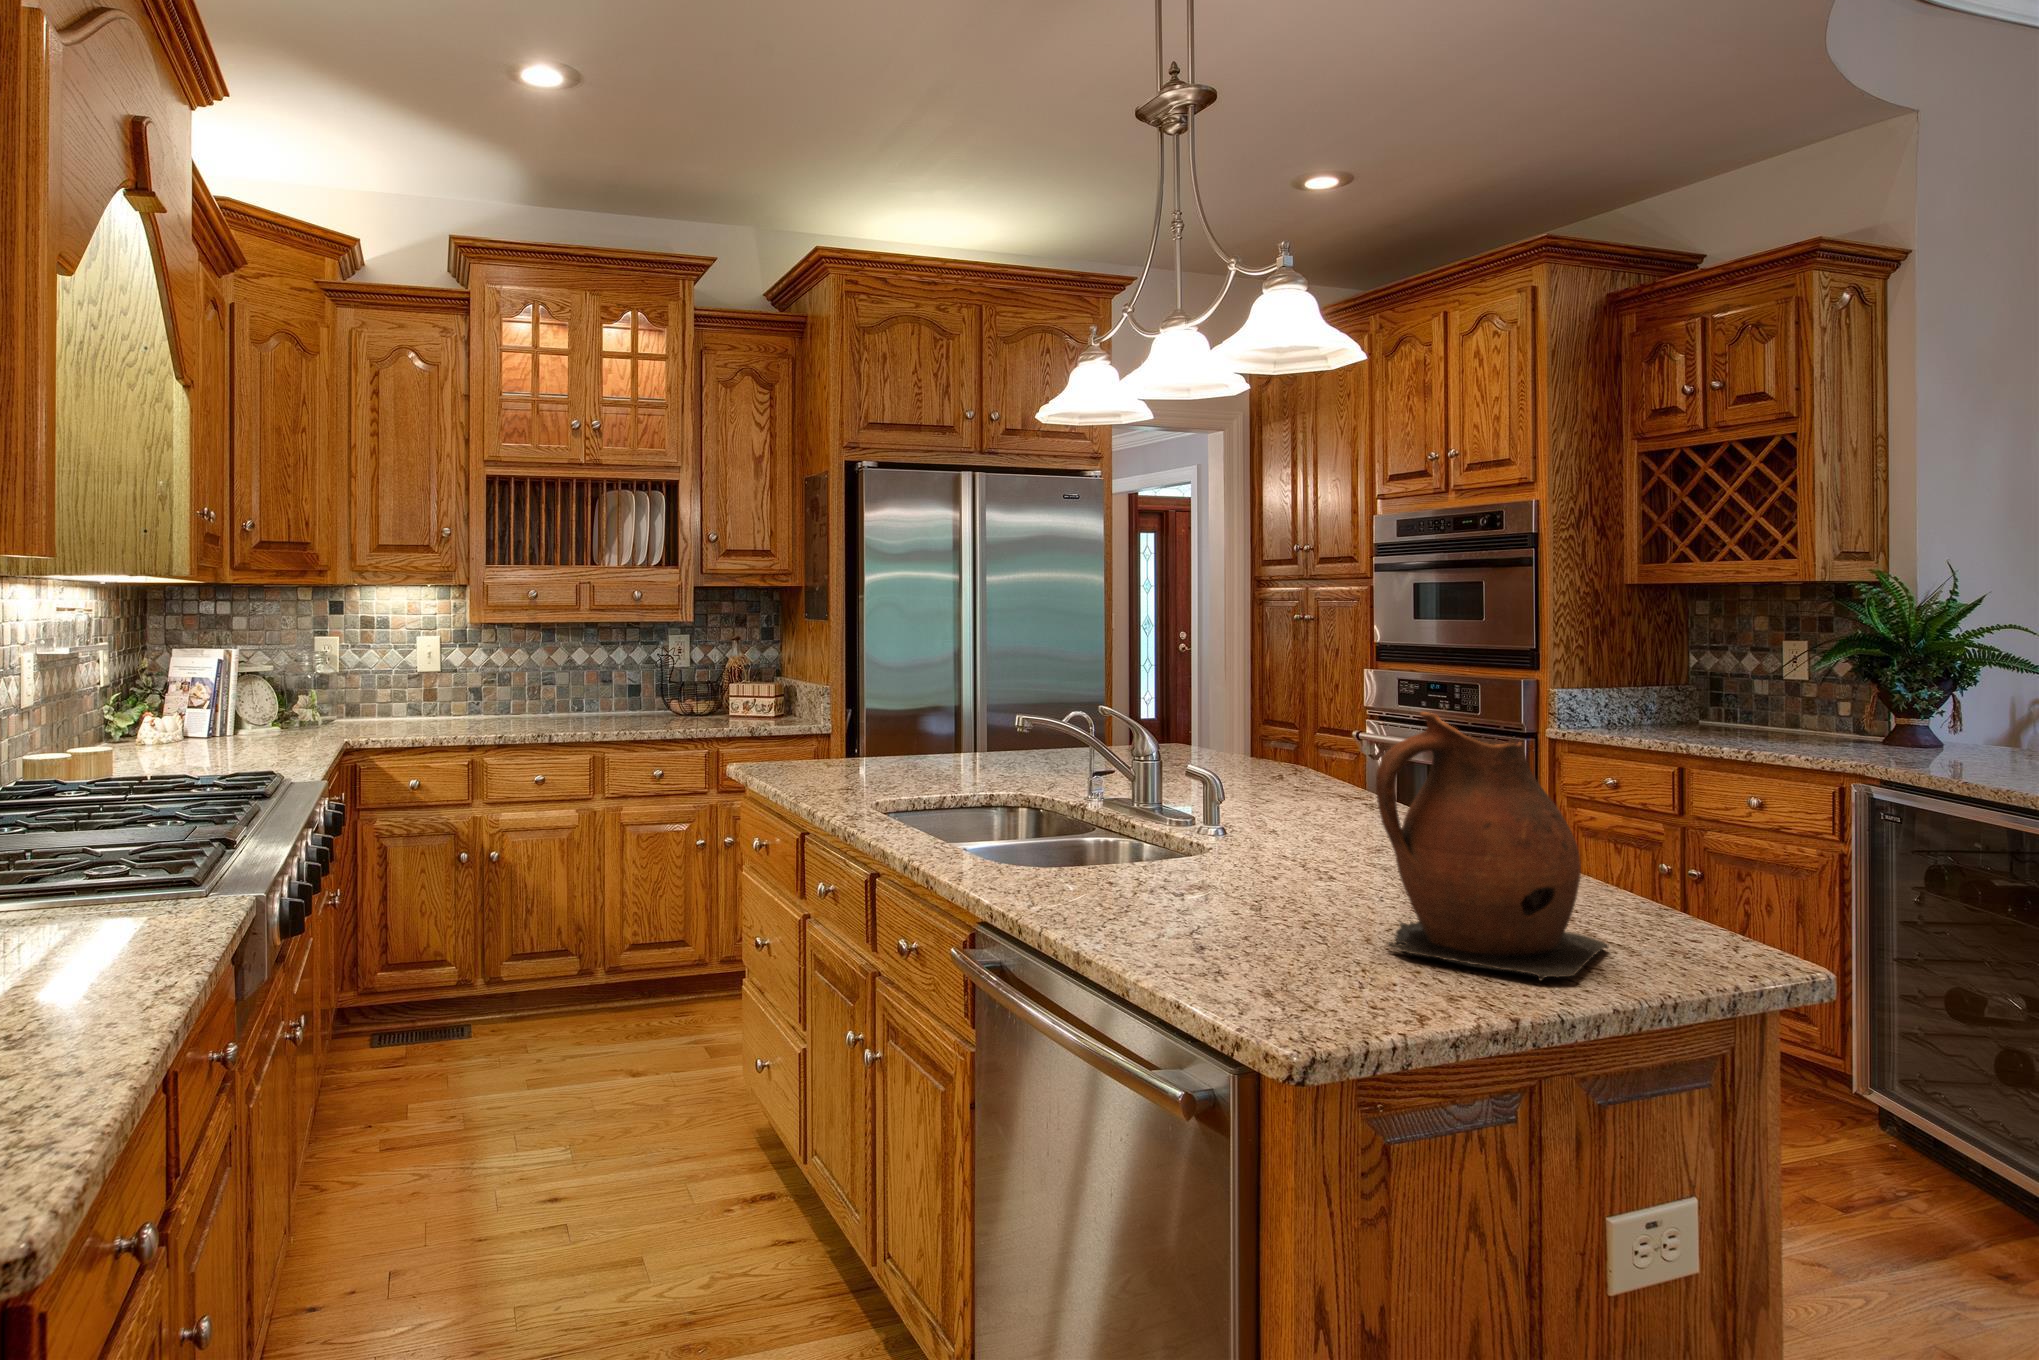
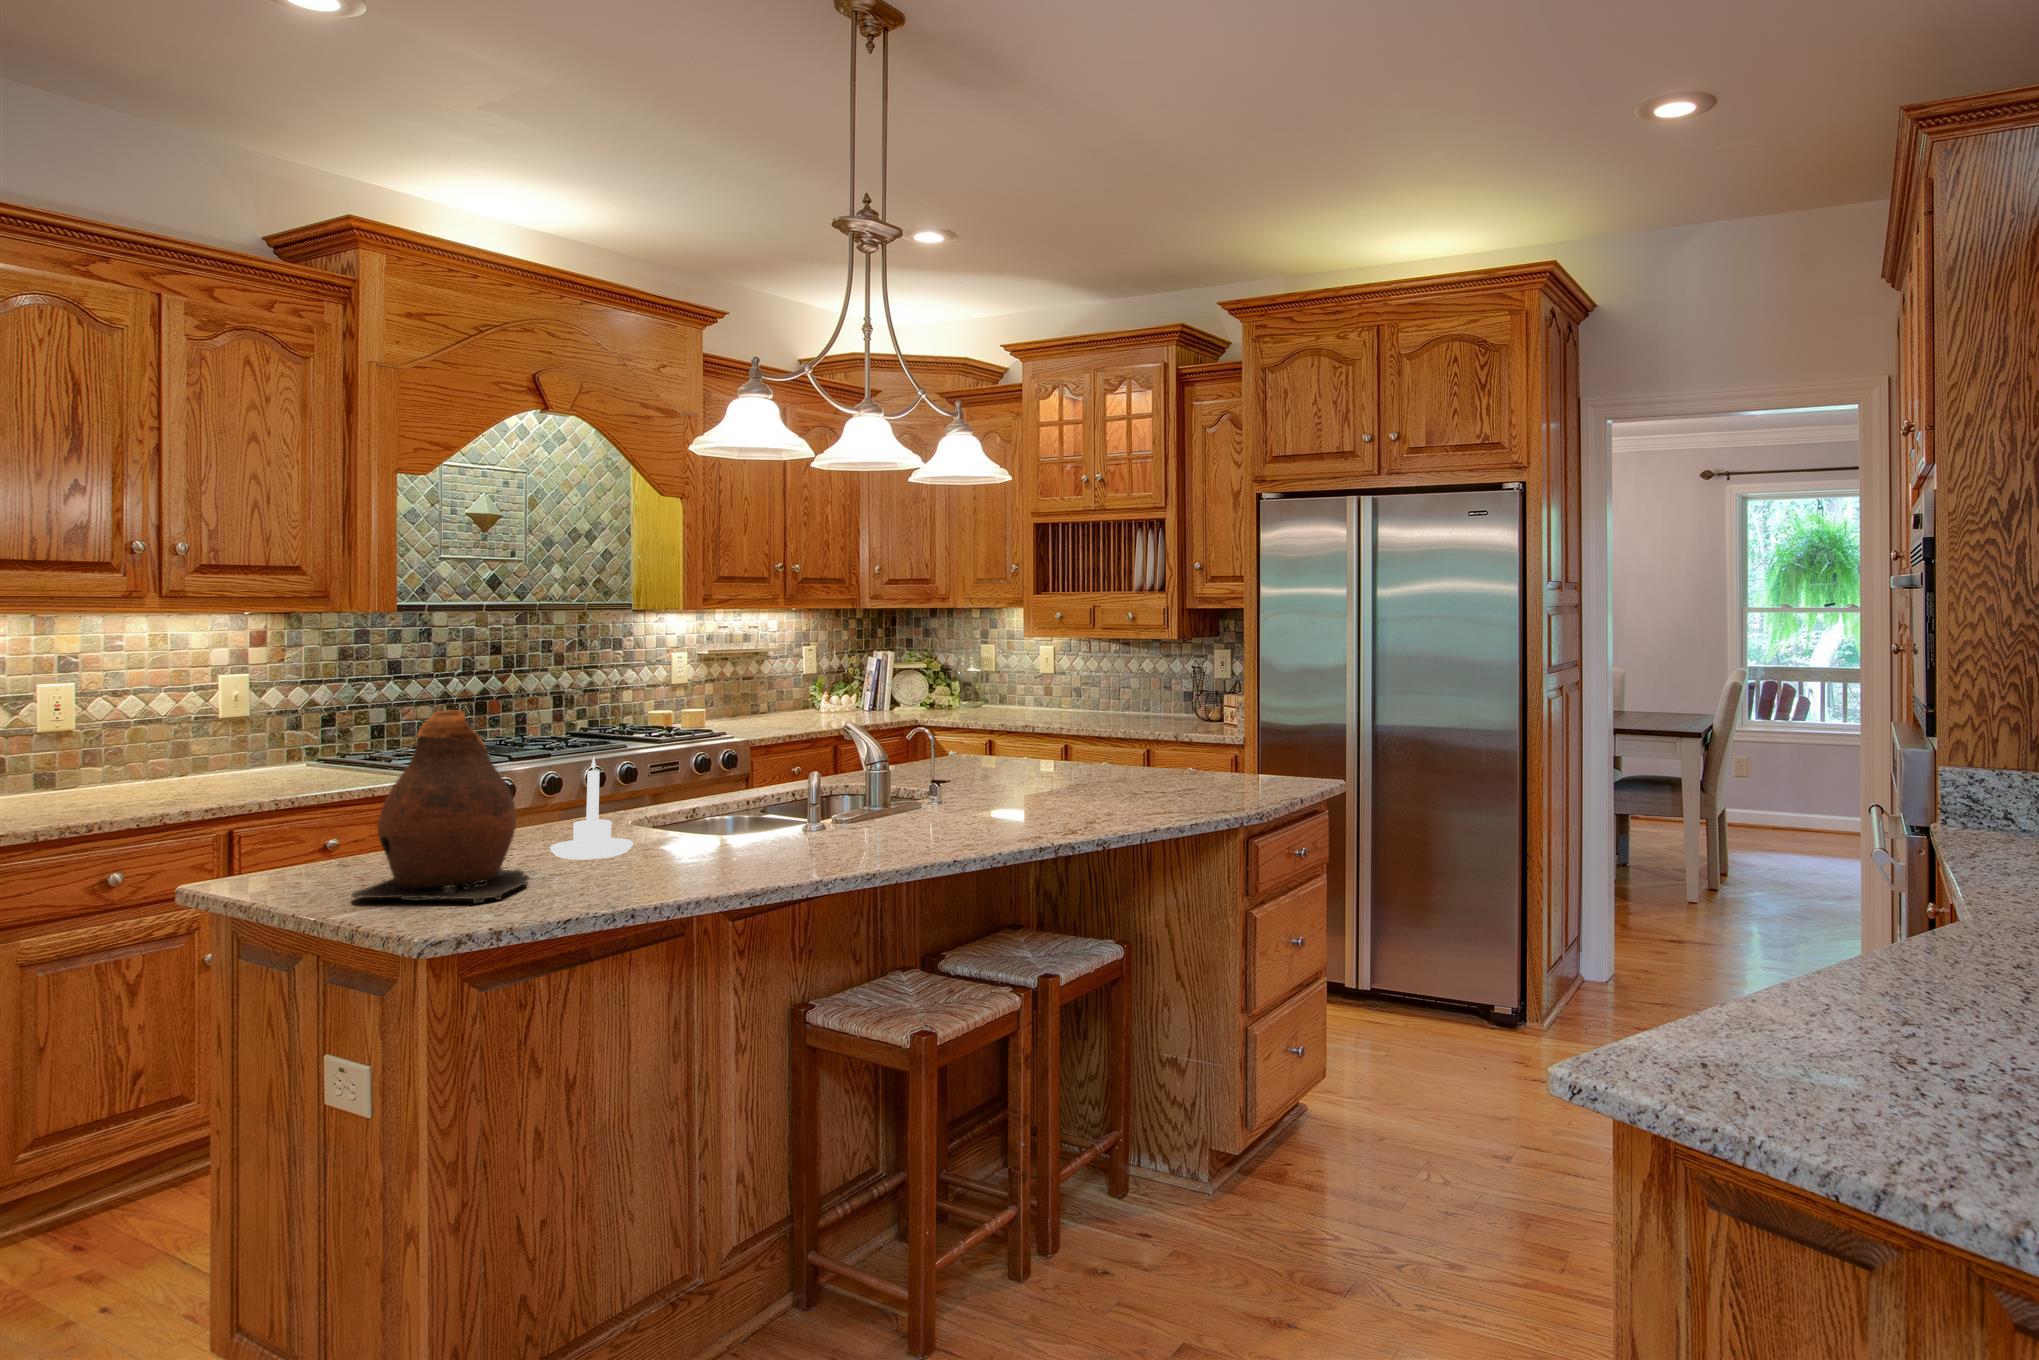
candle holder: none [1253,768,1358,905] -> present [550,757,633,860]

